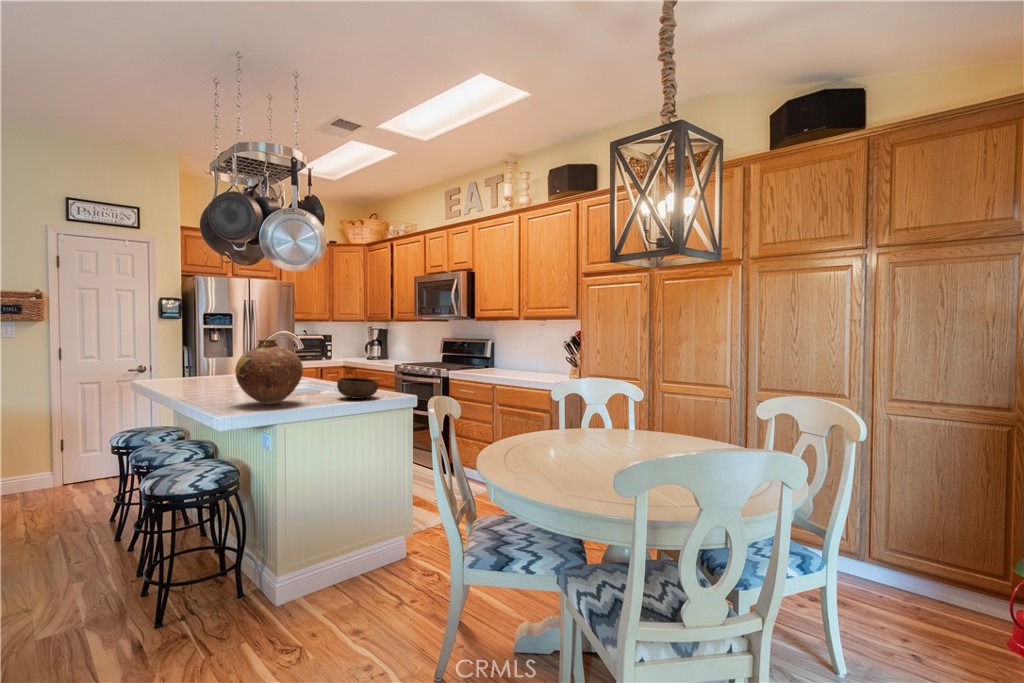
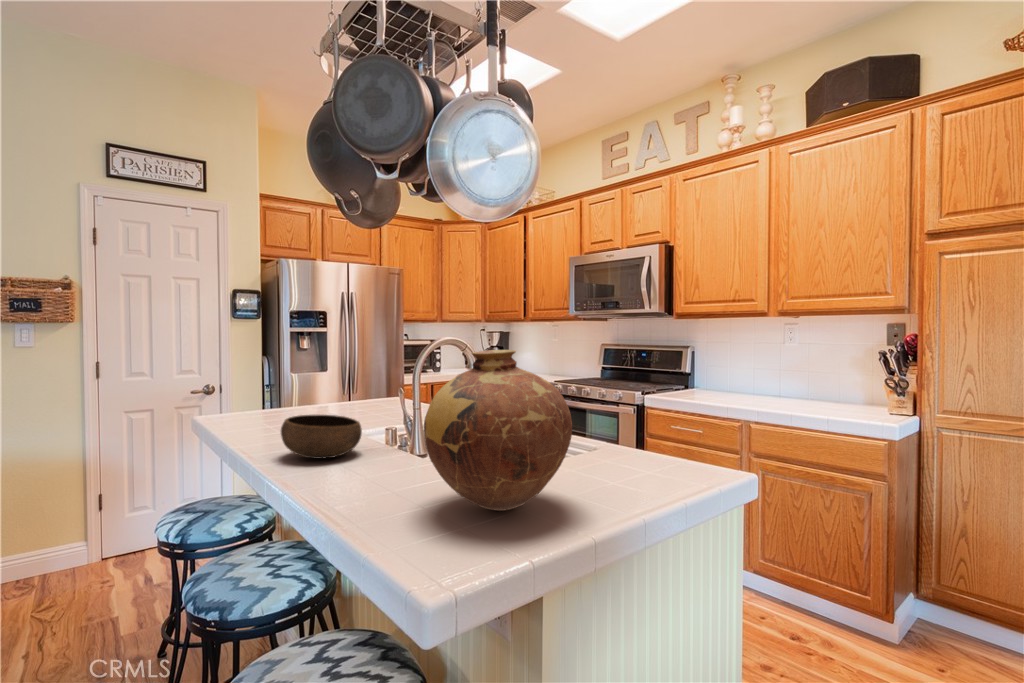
bowl: present [337,378,378,399] -> present [281,415,362,459]

